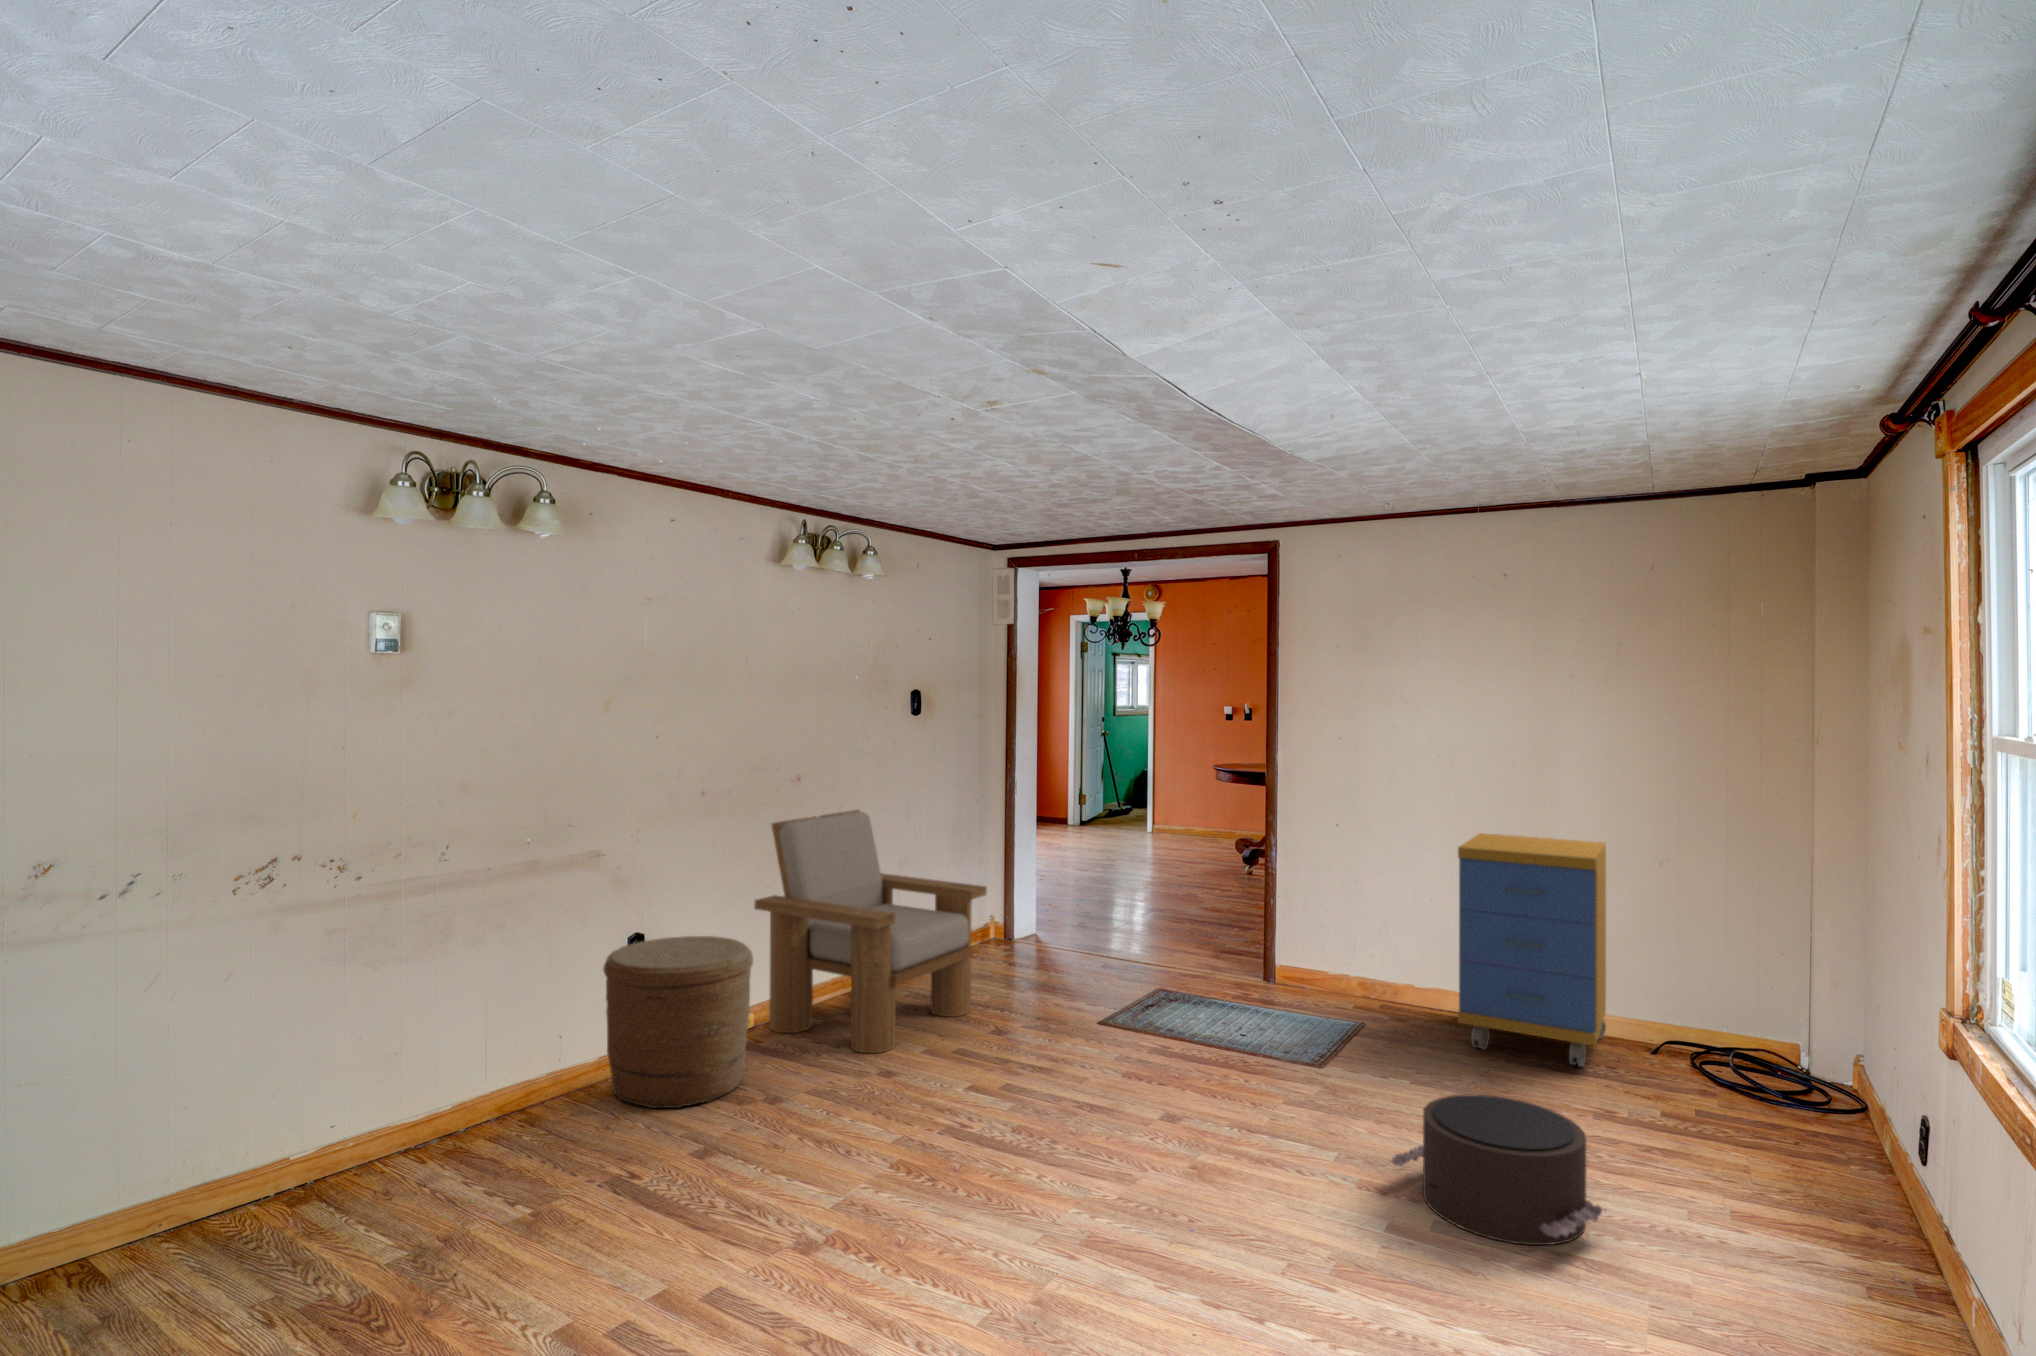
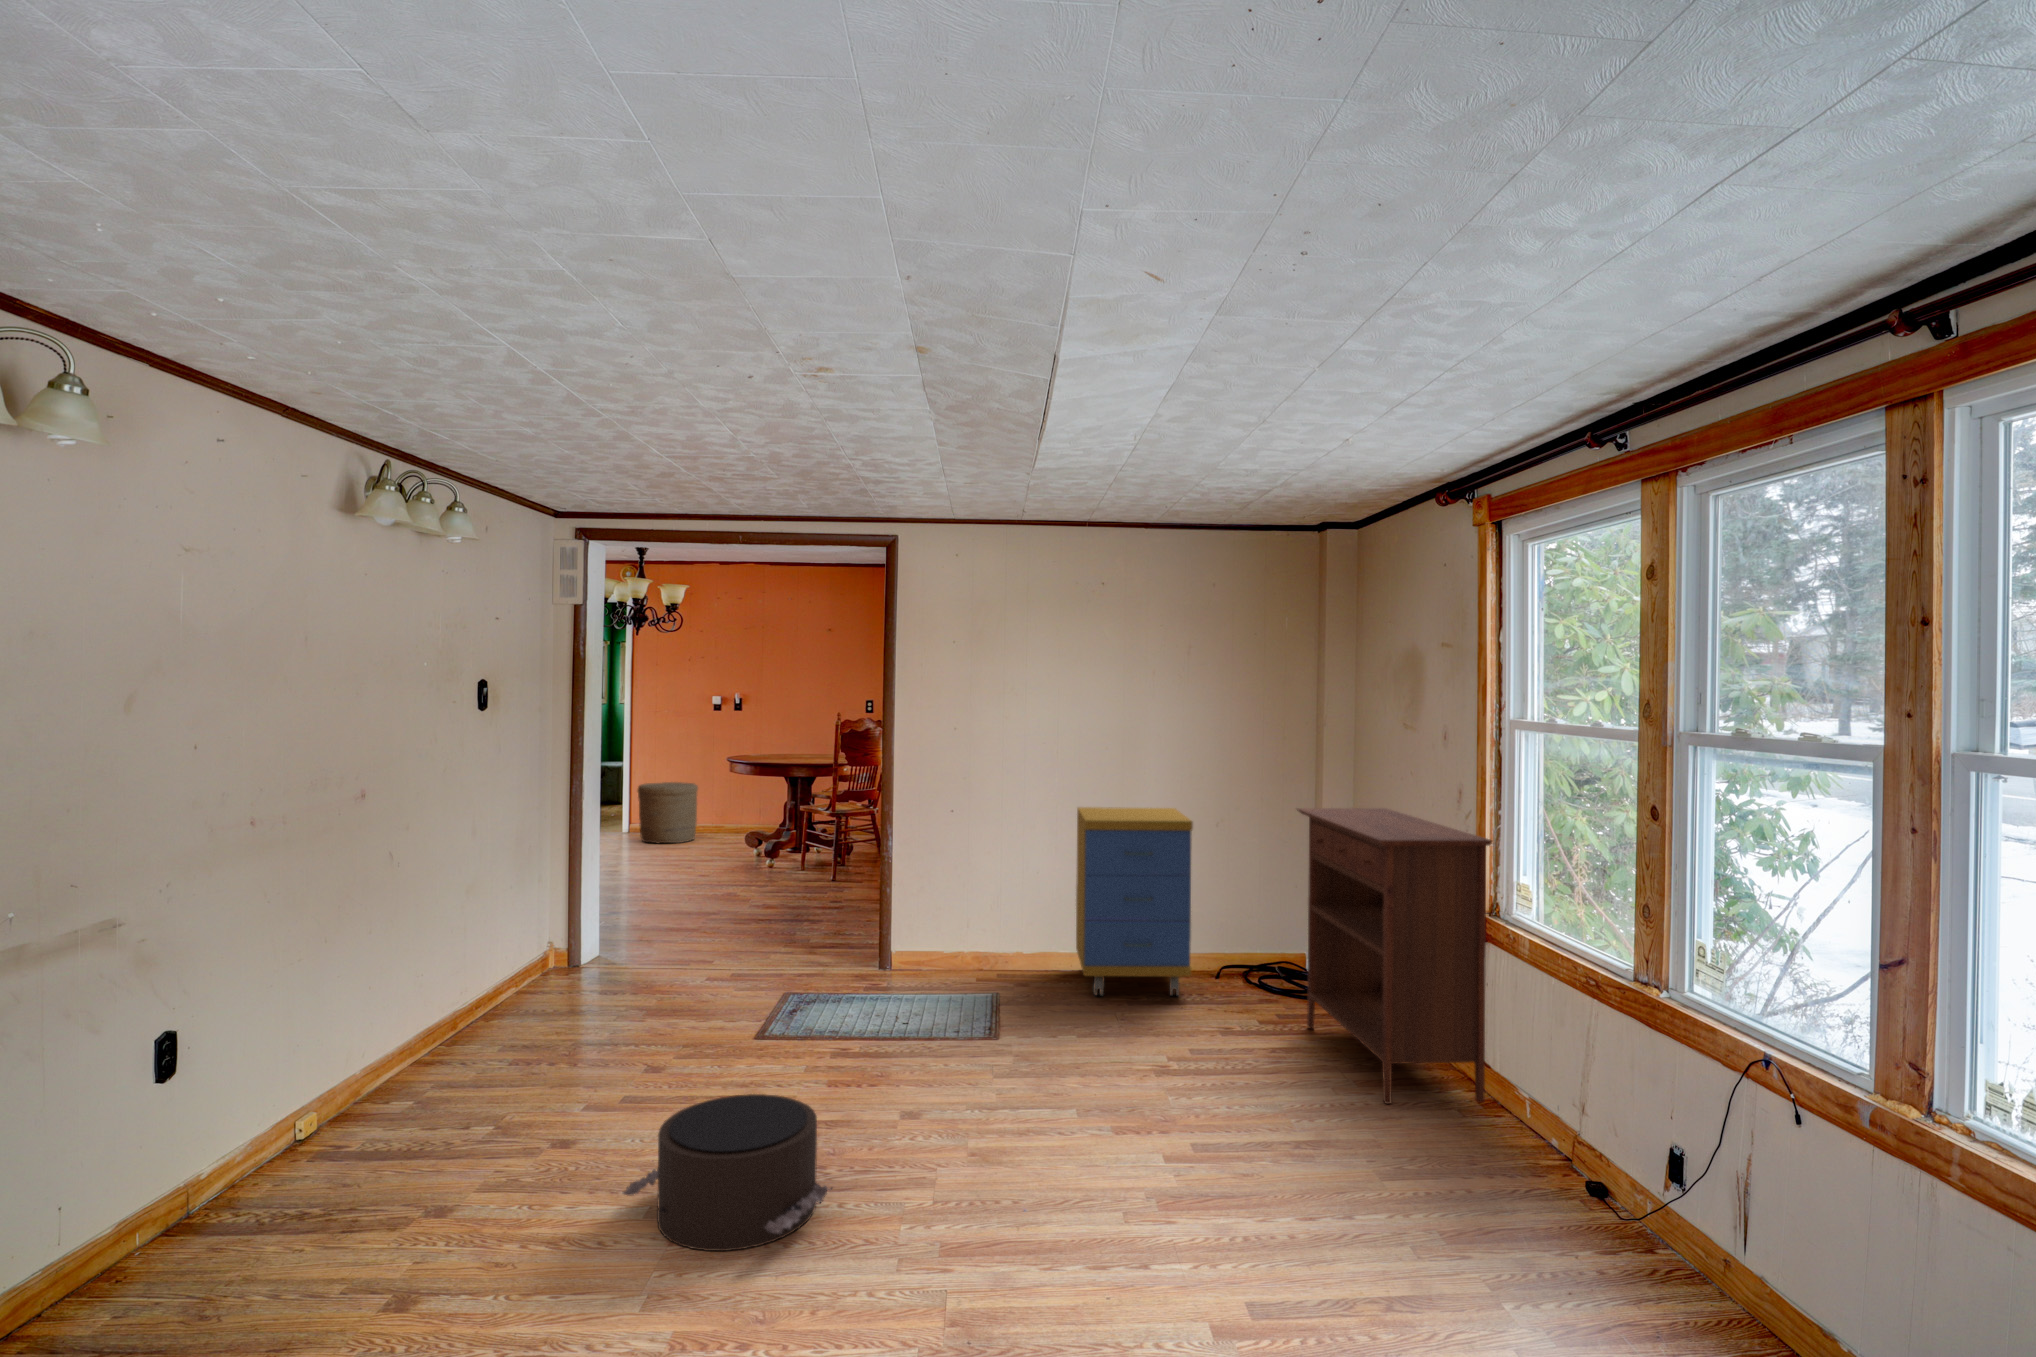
armchair: present [754,810,987,1053] -> none [323,829,618,1129]
console table: none [1716,852,1935,1289] -> present [1297,808,1492,1104]
basket: present [603,936,753,1108] -> present [638,782,698,843]
pouf: present [1389,1094,1604,1245] -> present [623,1094,832,1251]

